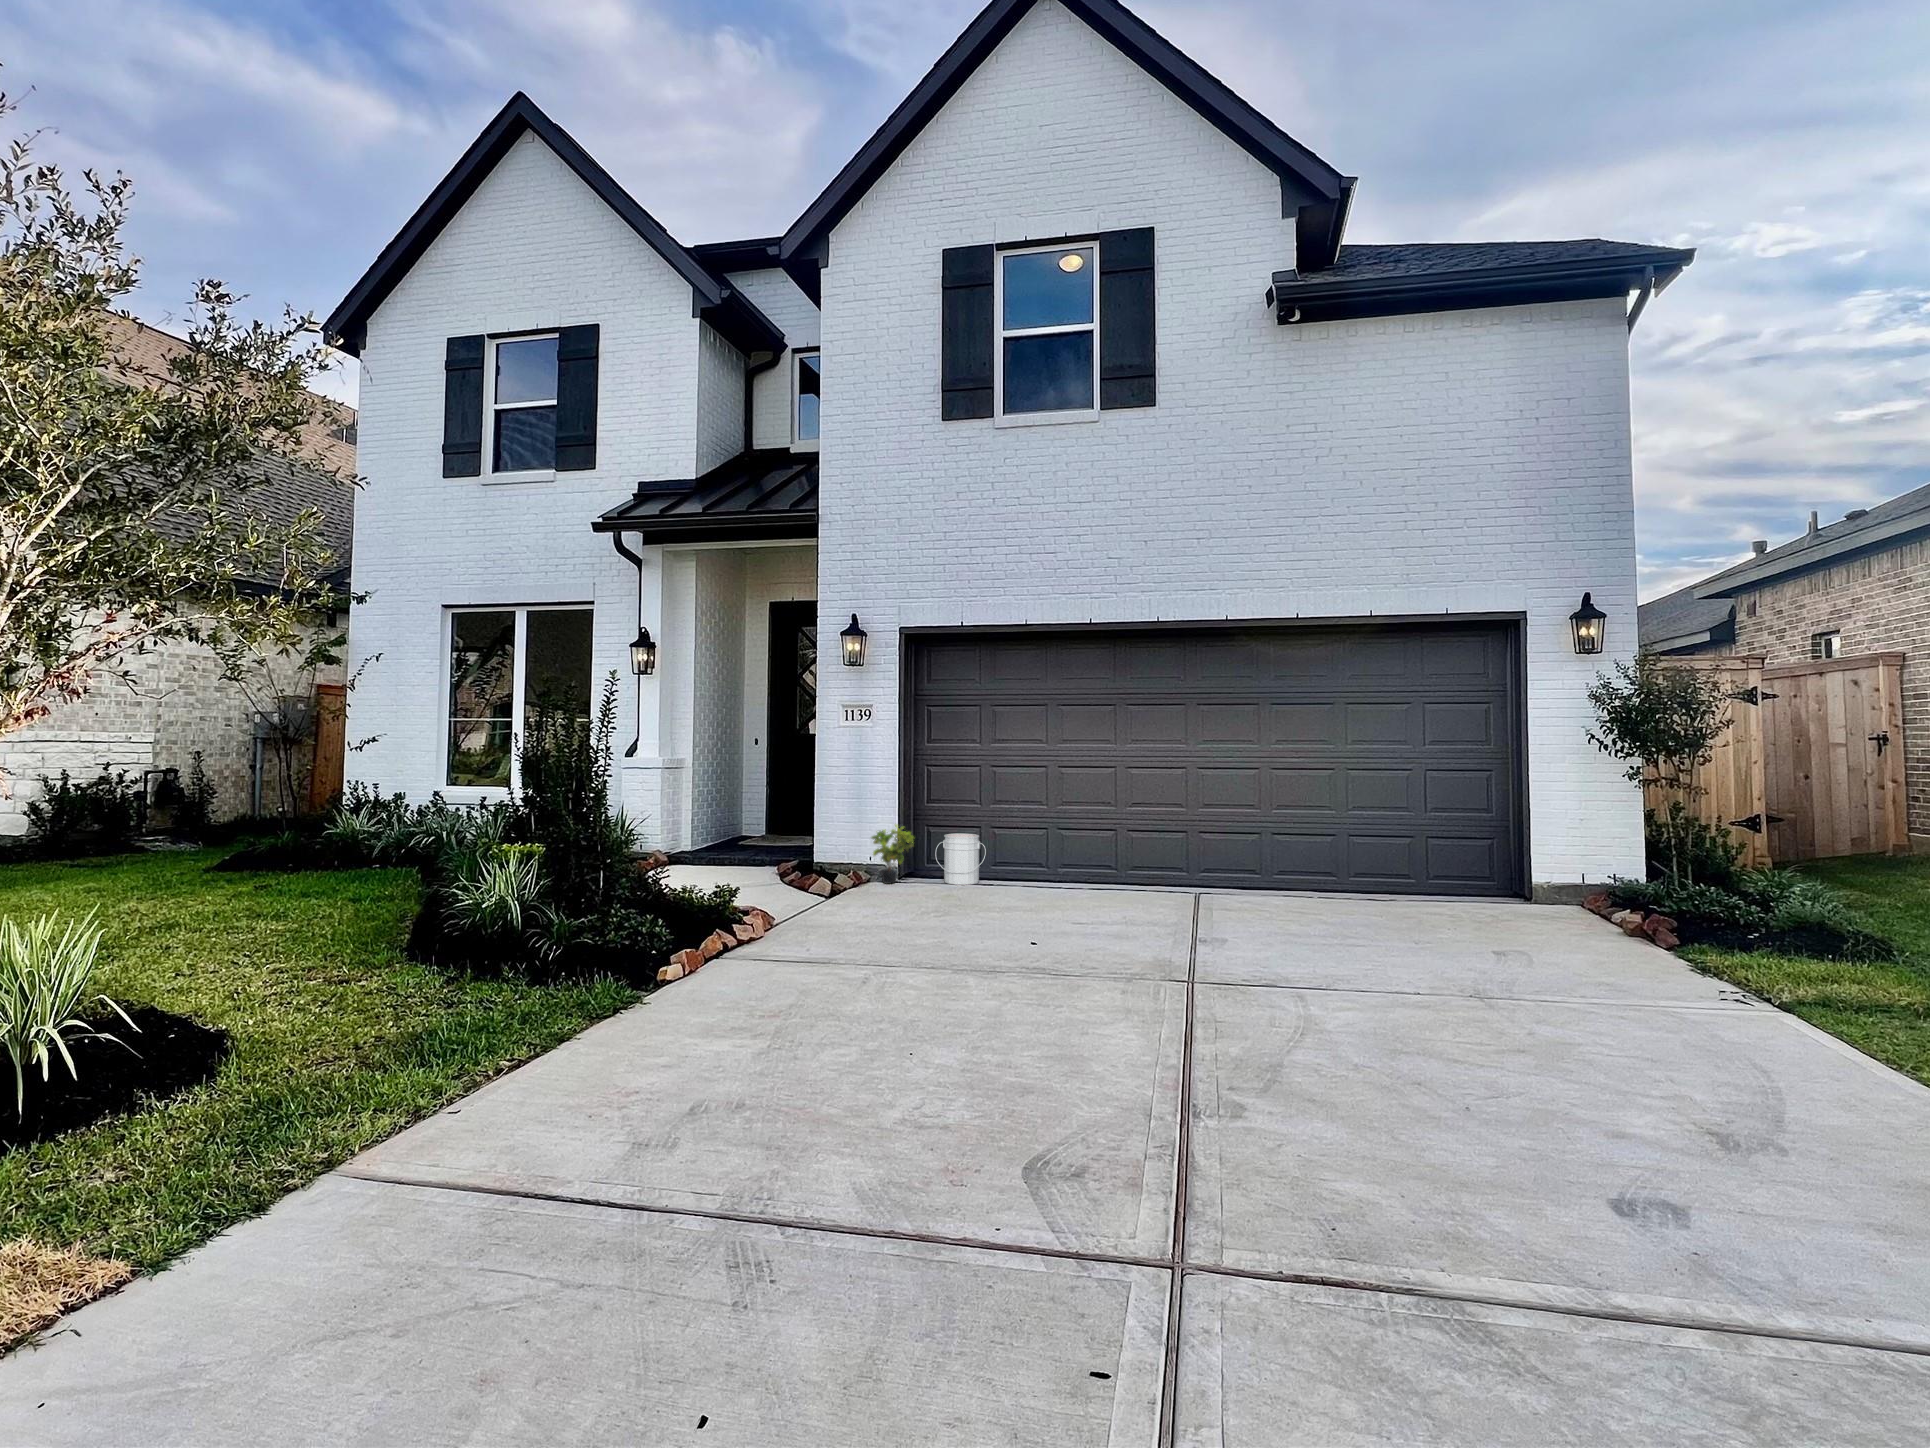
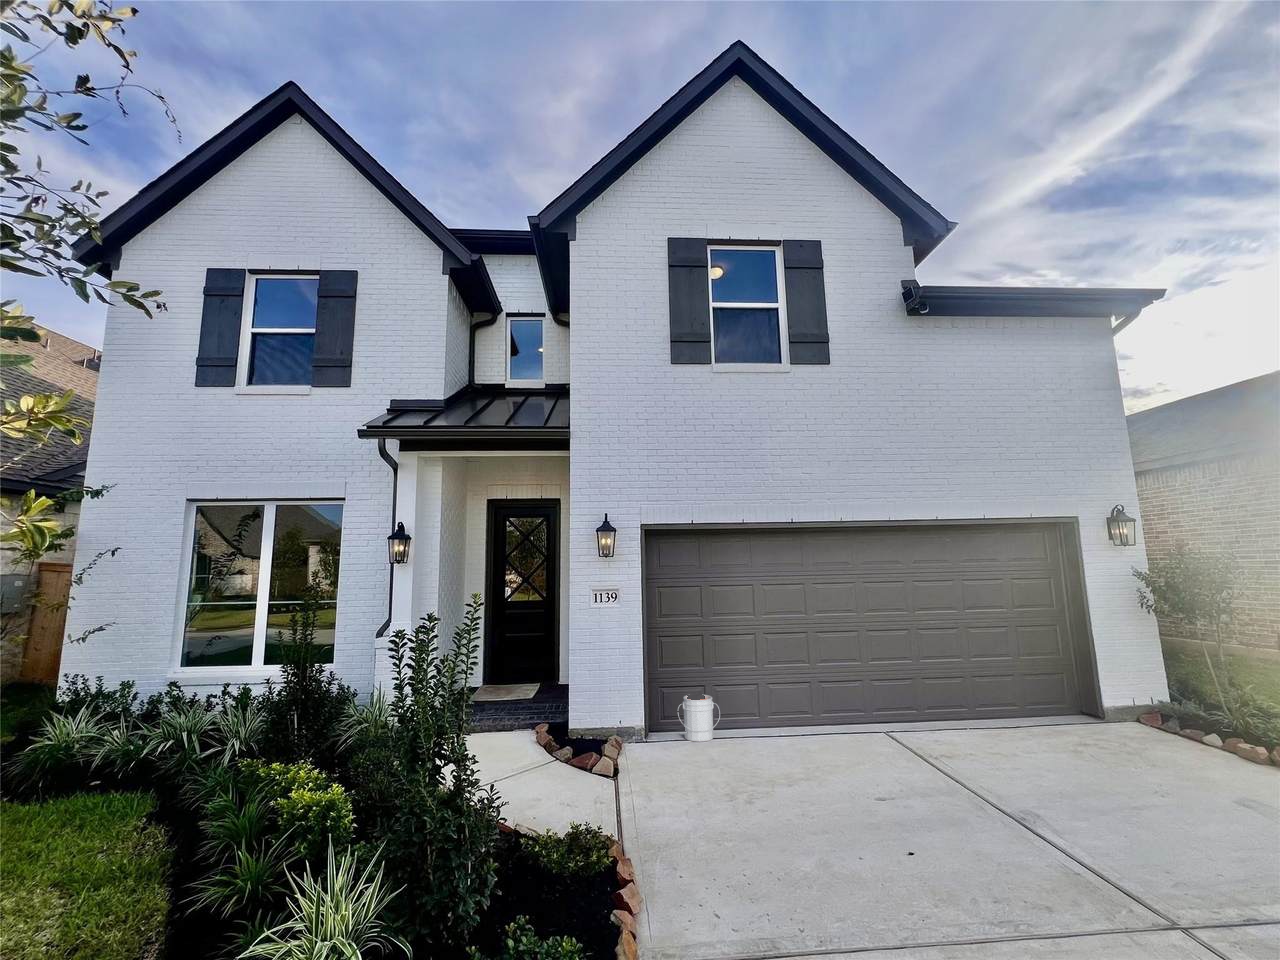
potted plant: present [872,825,914,883] -> none [624,691,664,746]

